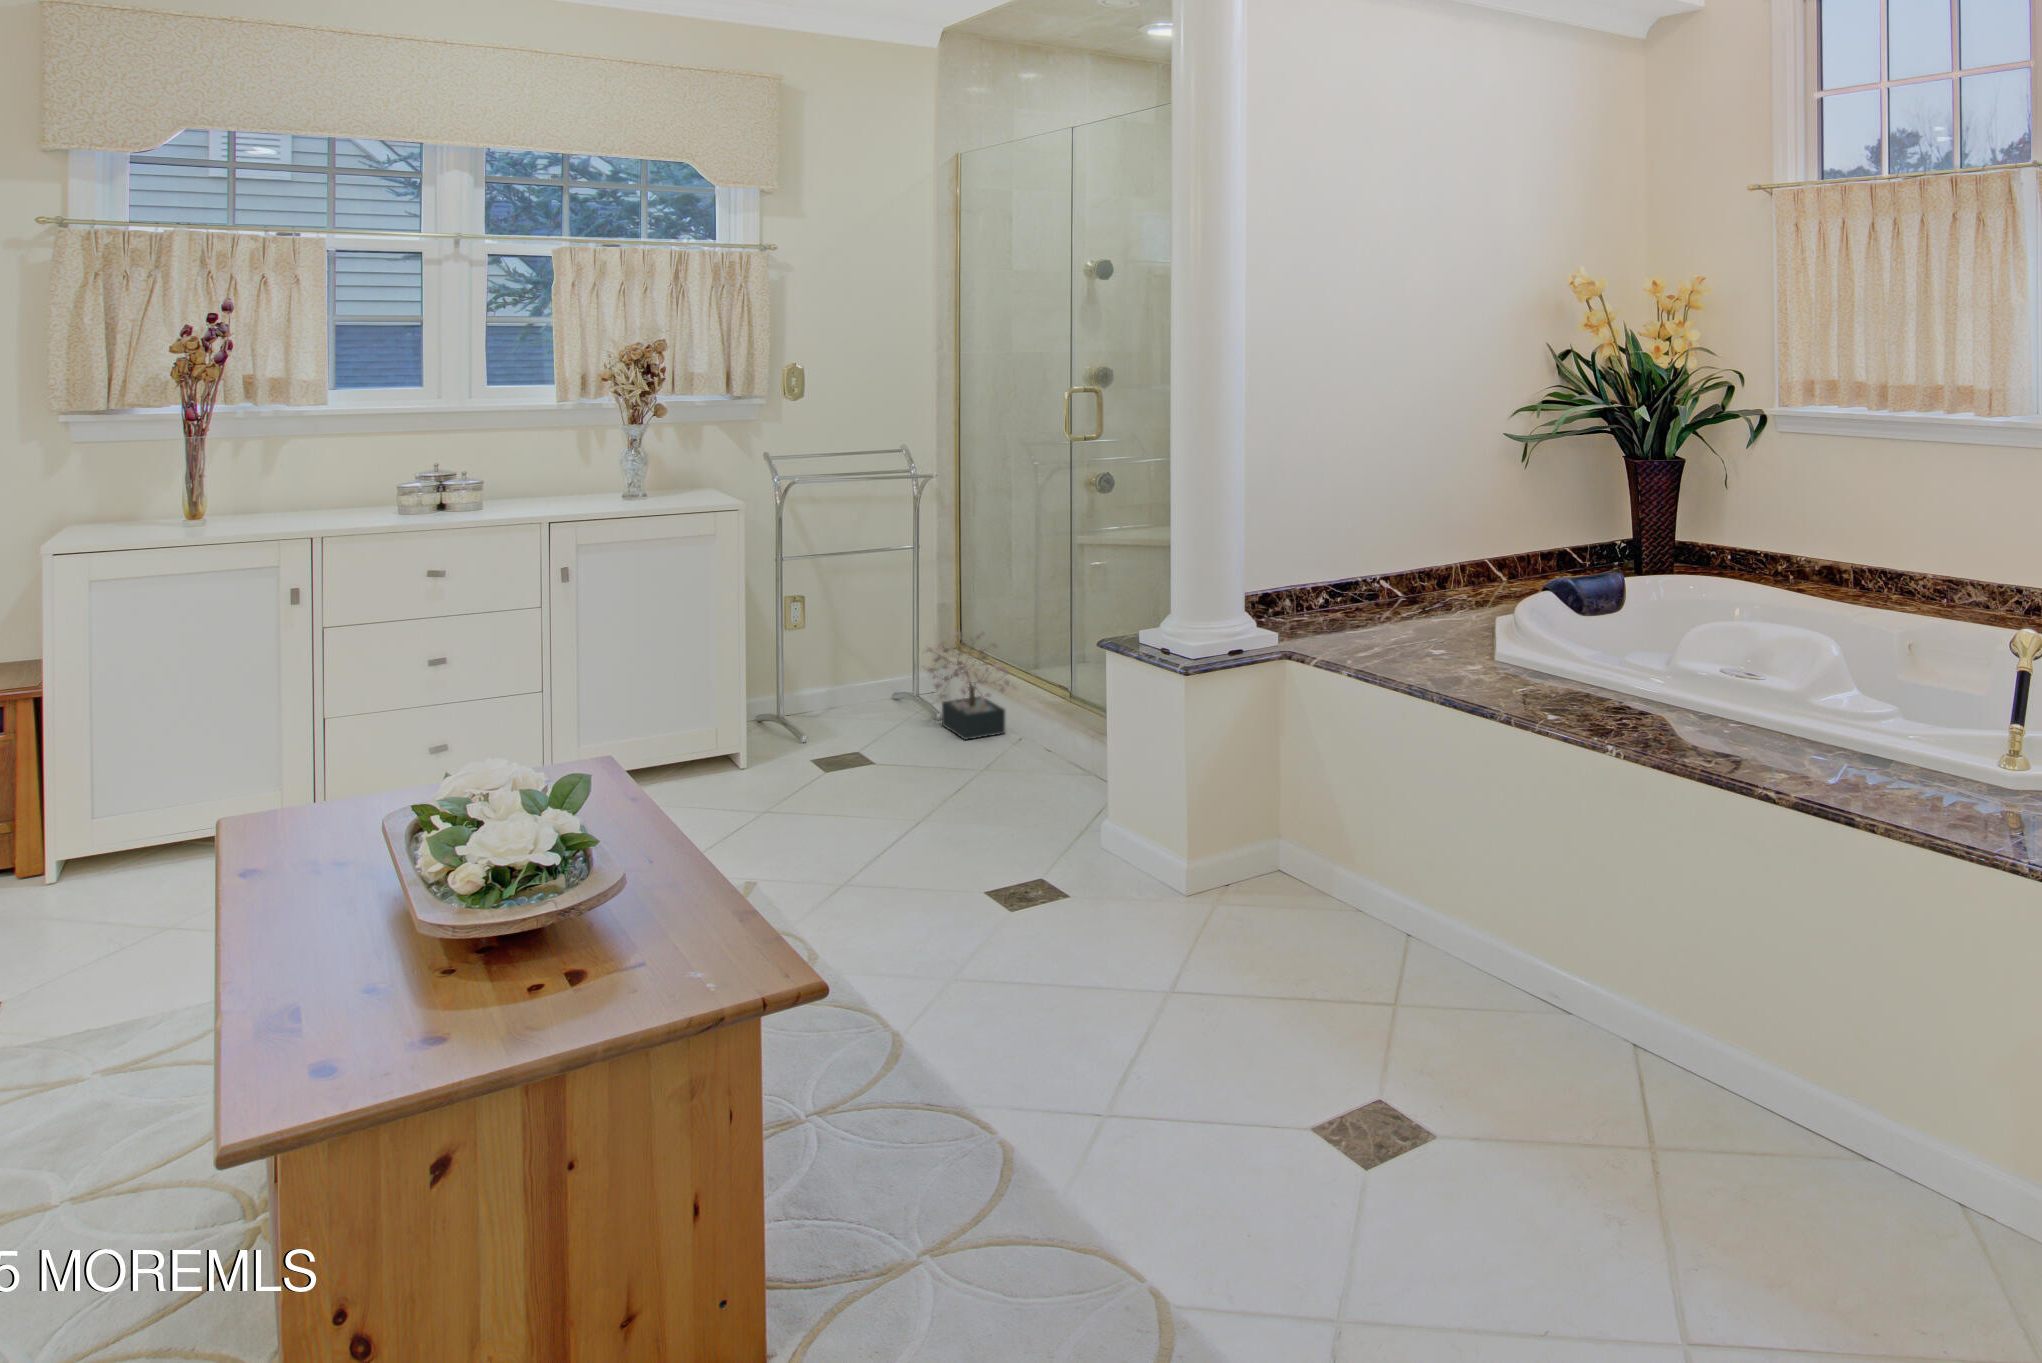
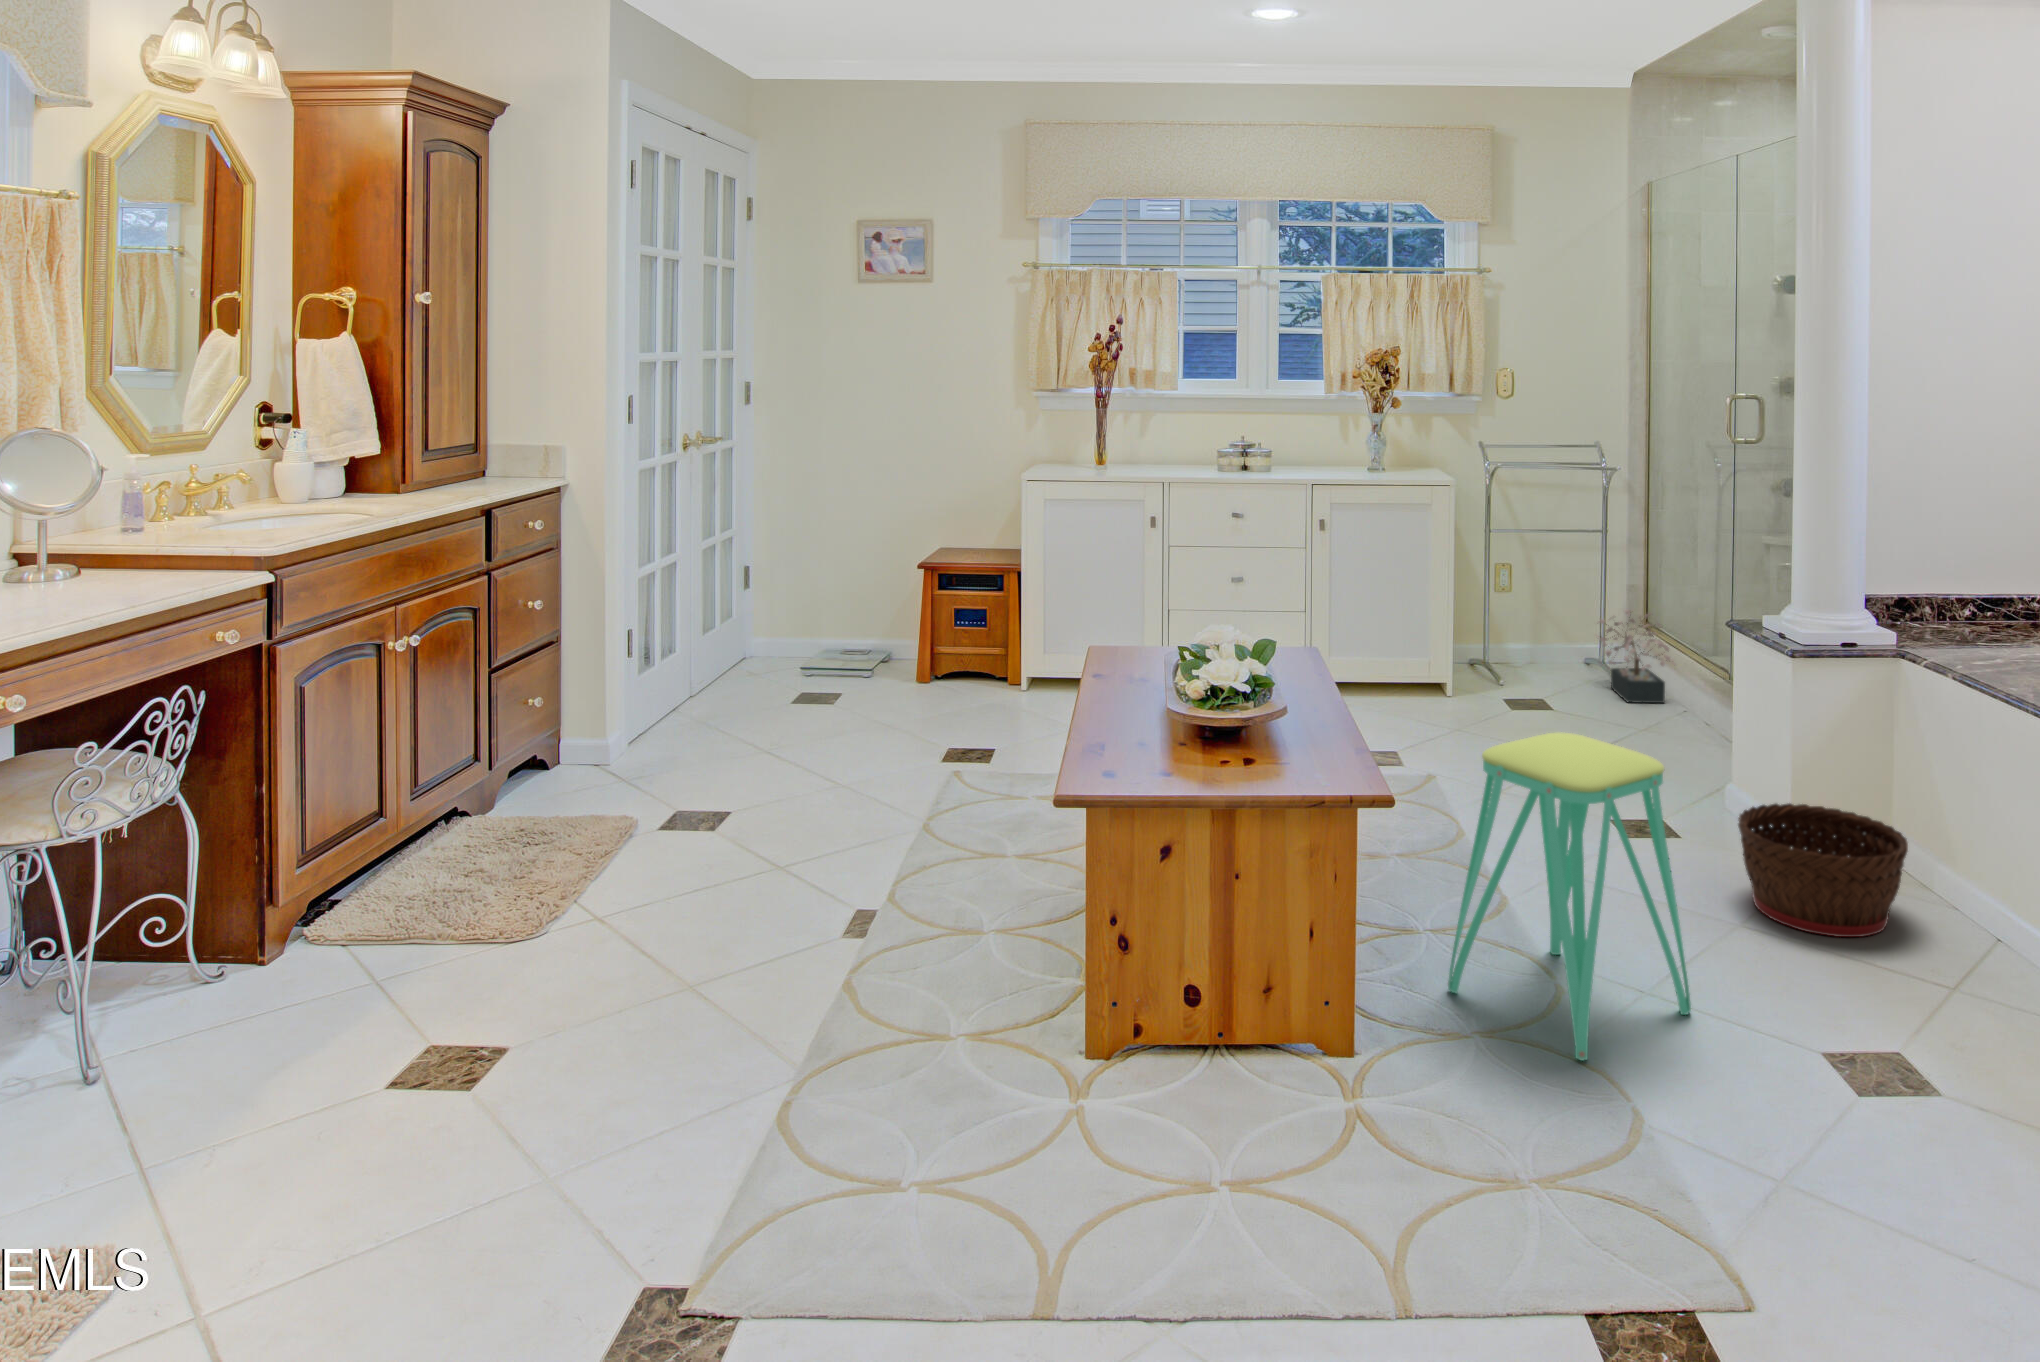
stool: none [852,821,1137,1222] -> present [1448,732,1691,1060]
basket: none [1143,833,1310,977] -> present [1738,803,1908,937]

